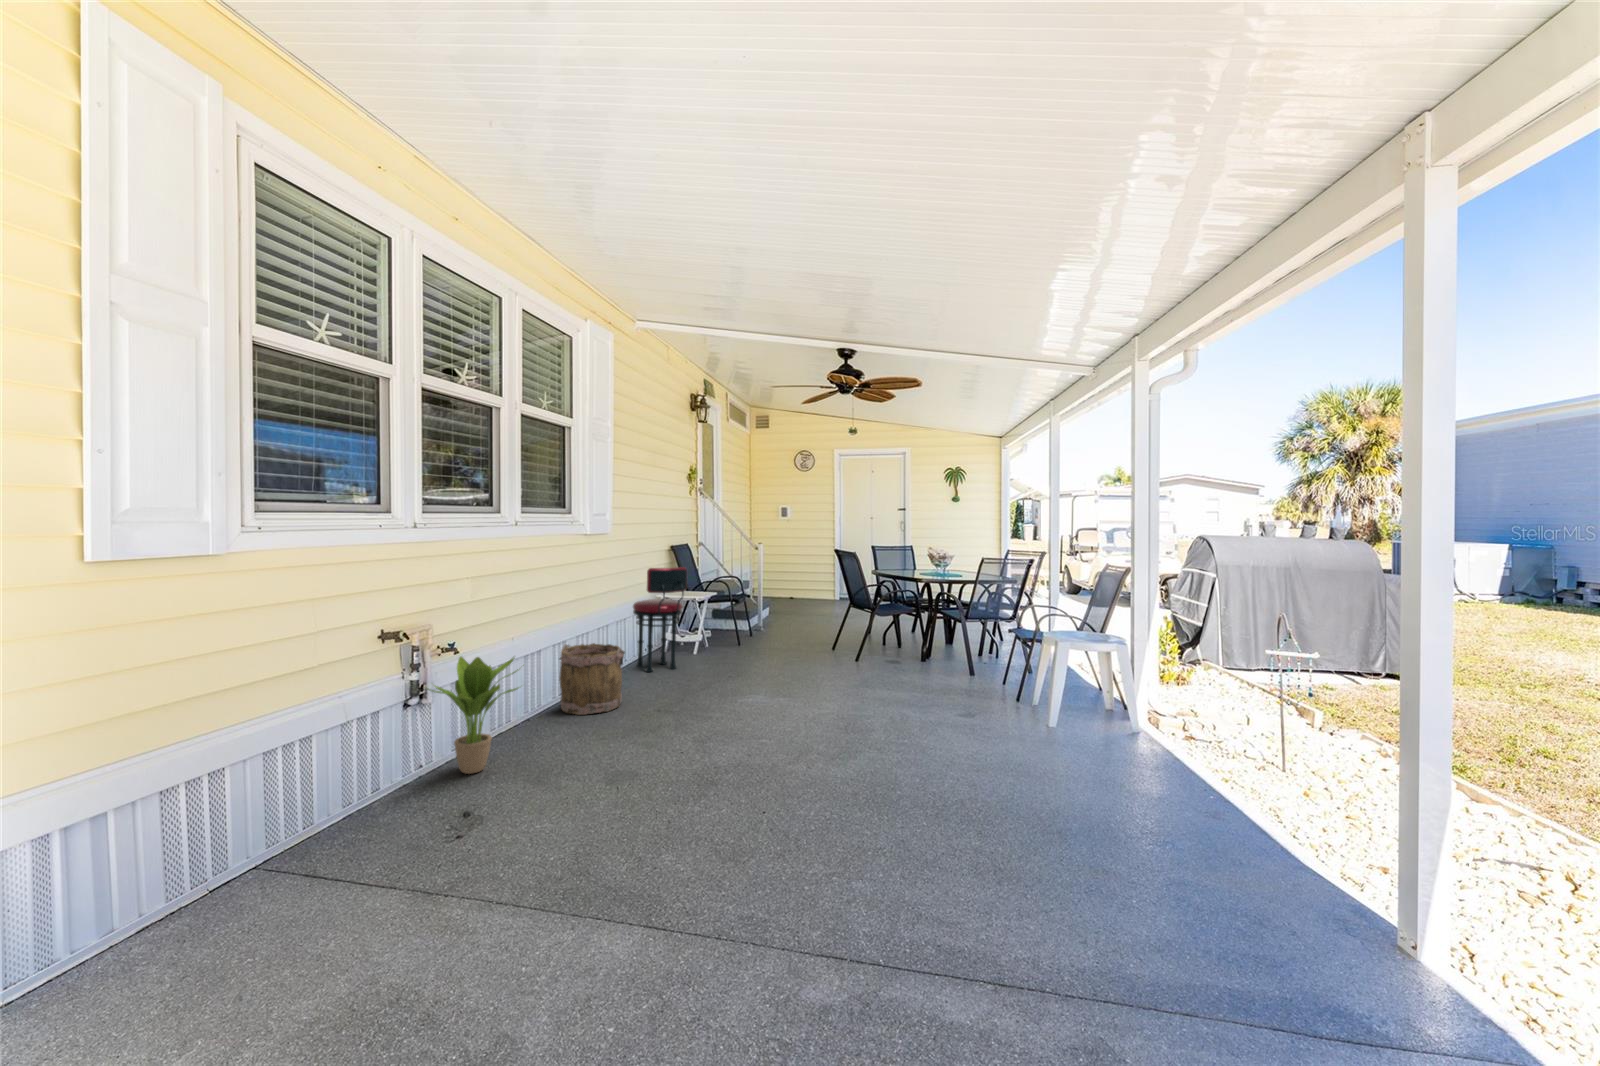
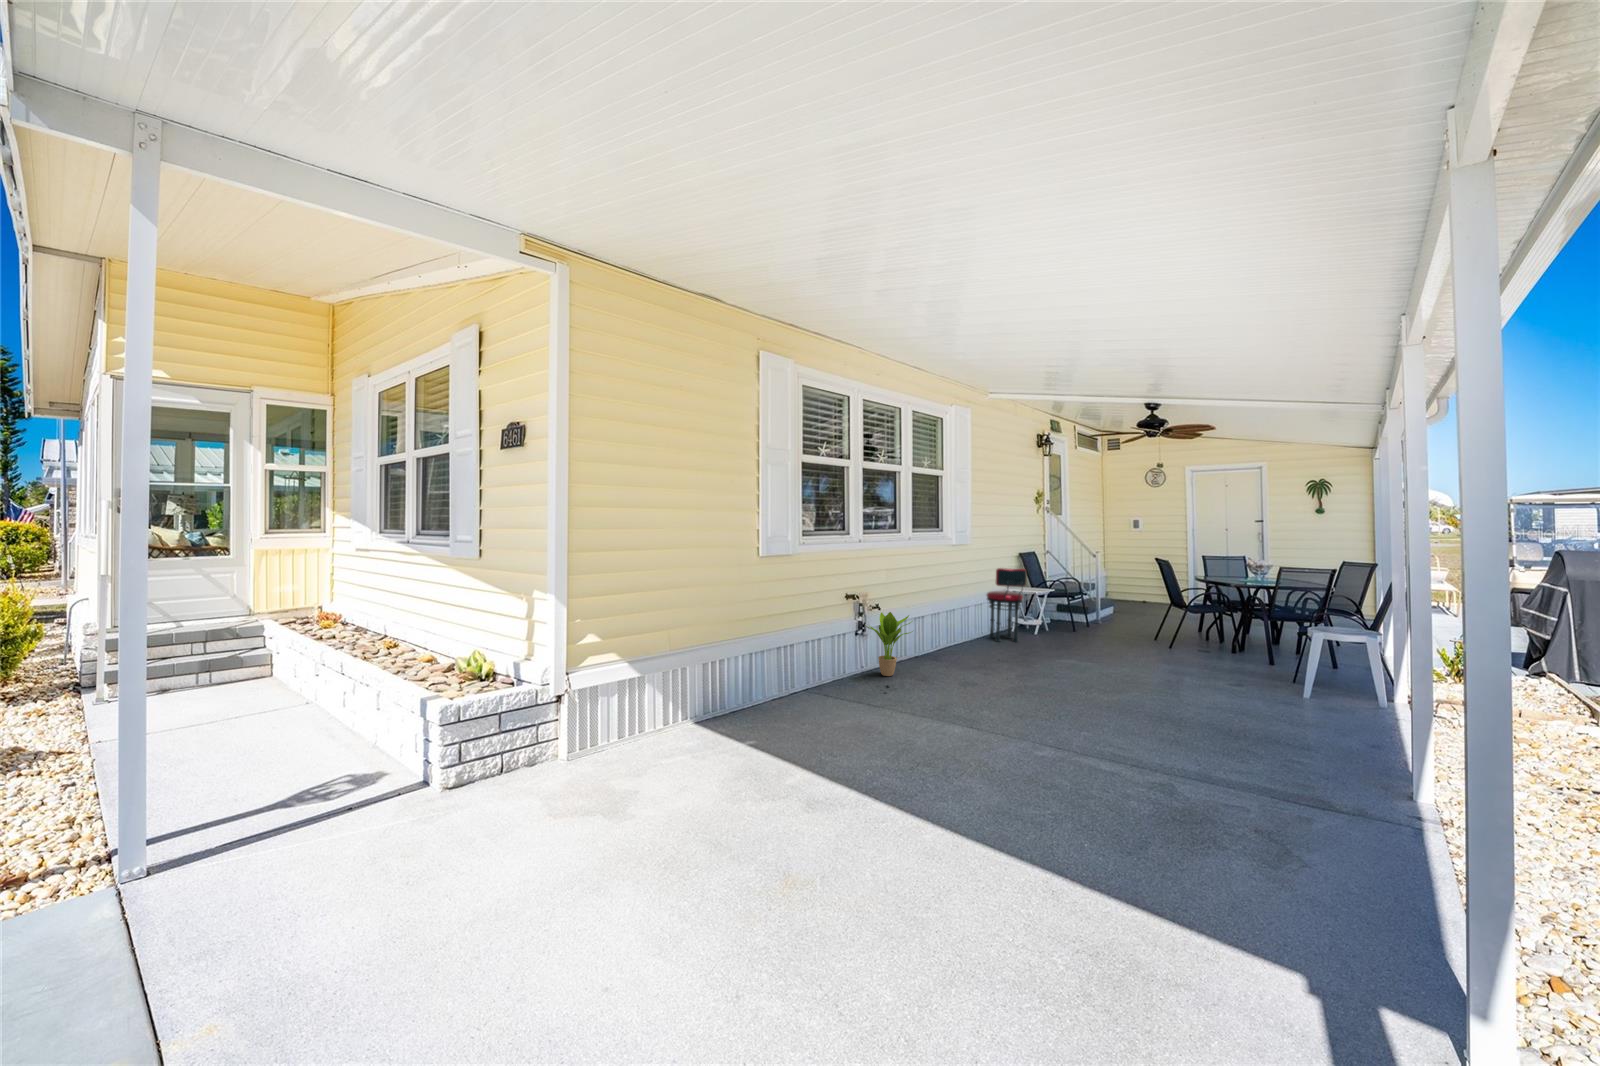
bucket: present [559,643,625,715] -> none [935,614,977,660]

